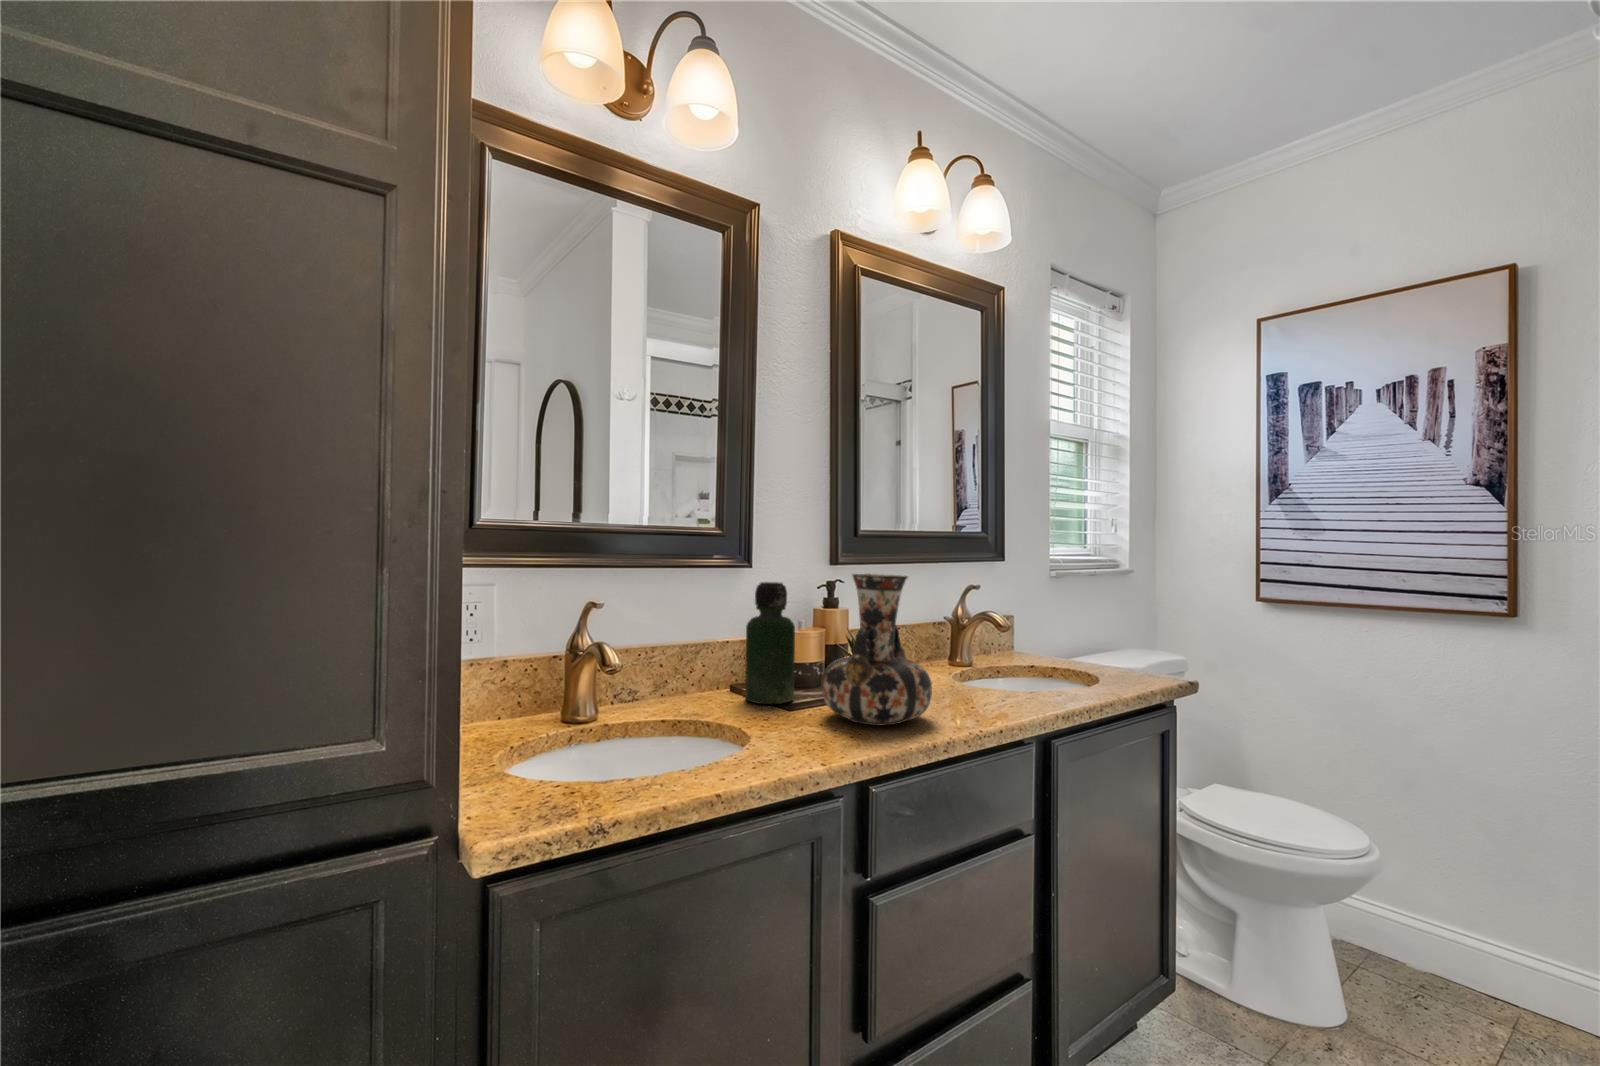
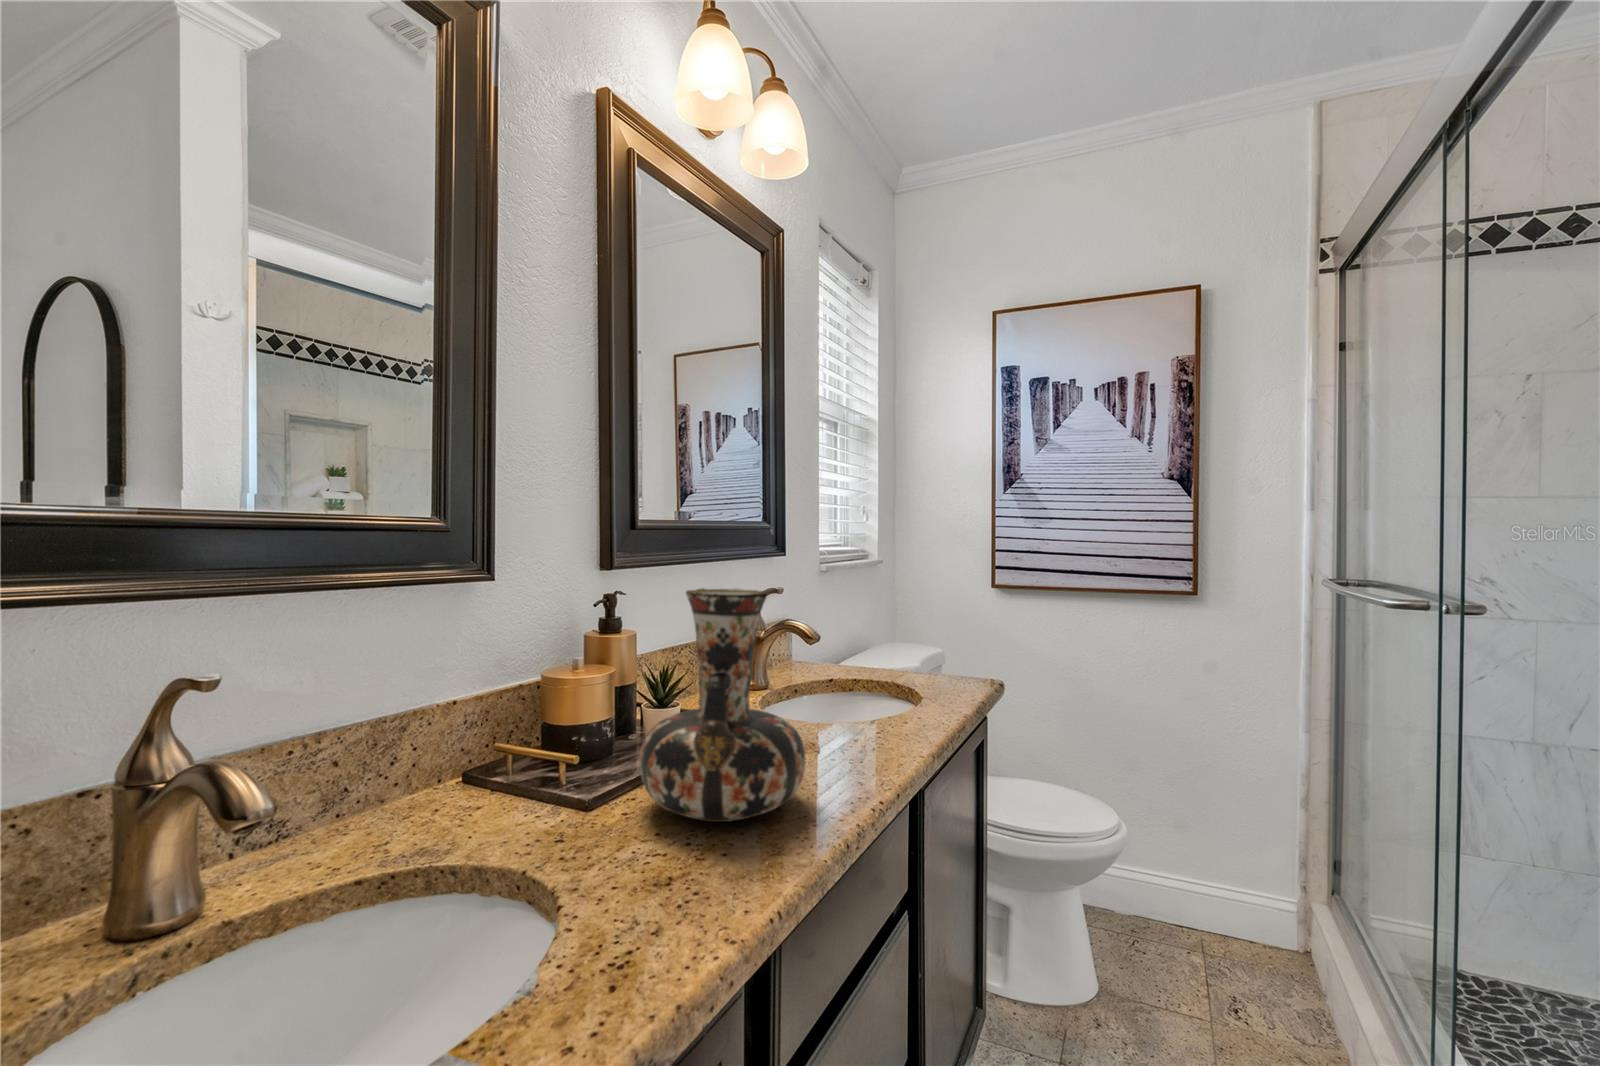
bottle: present [745,582,795,704] -> none [494,605,577,804]

